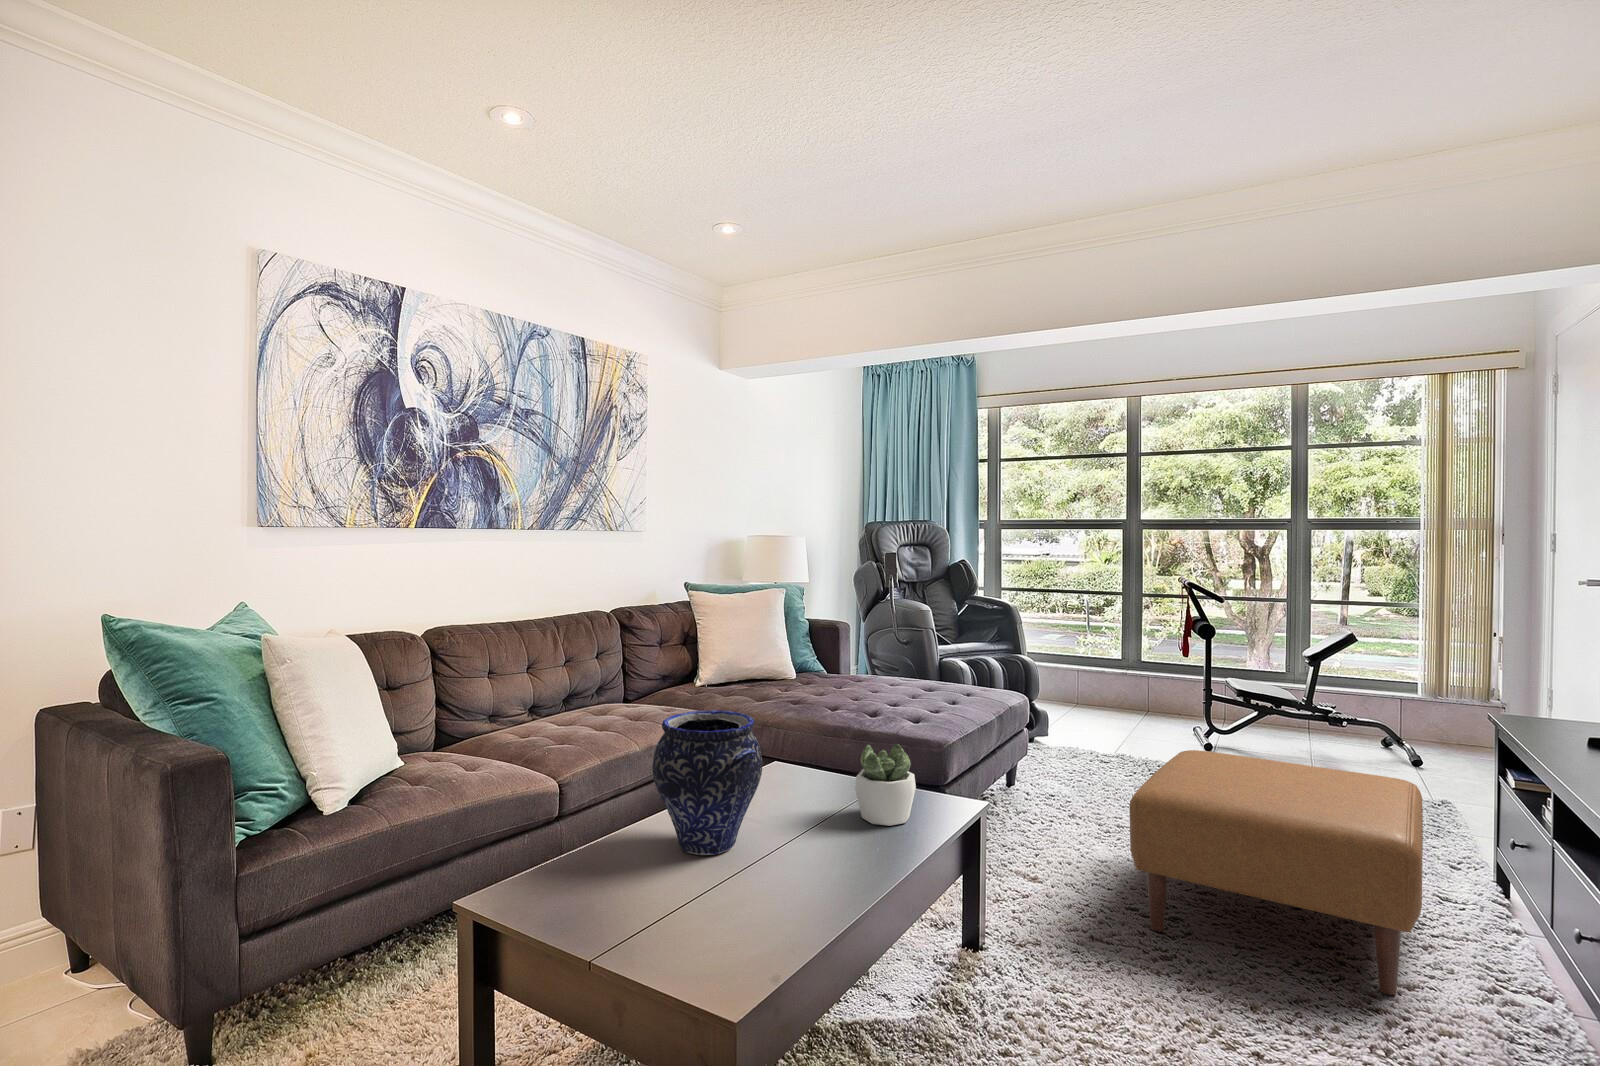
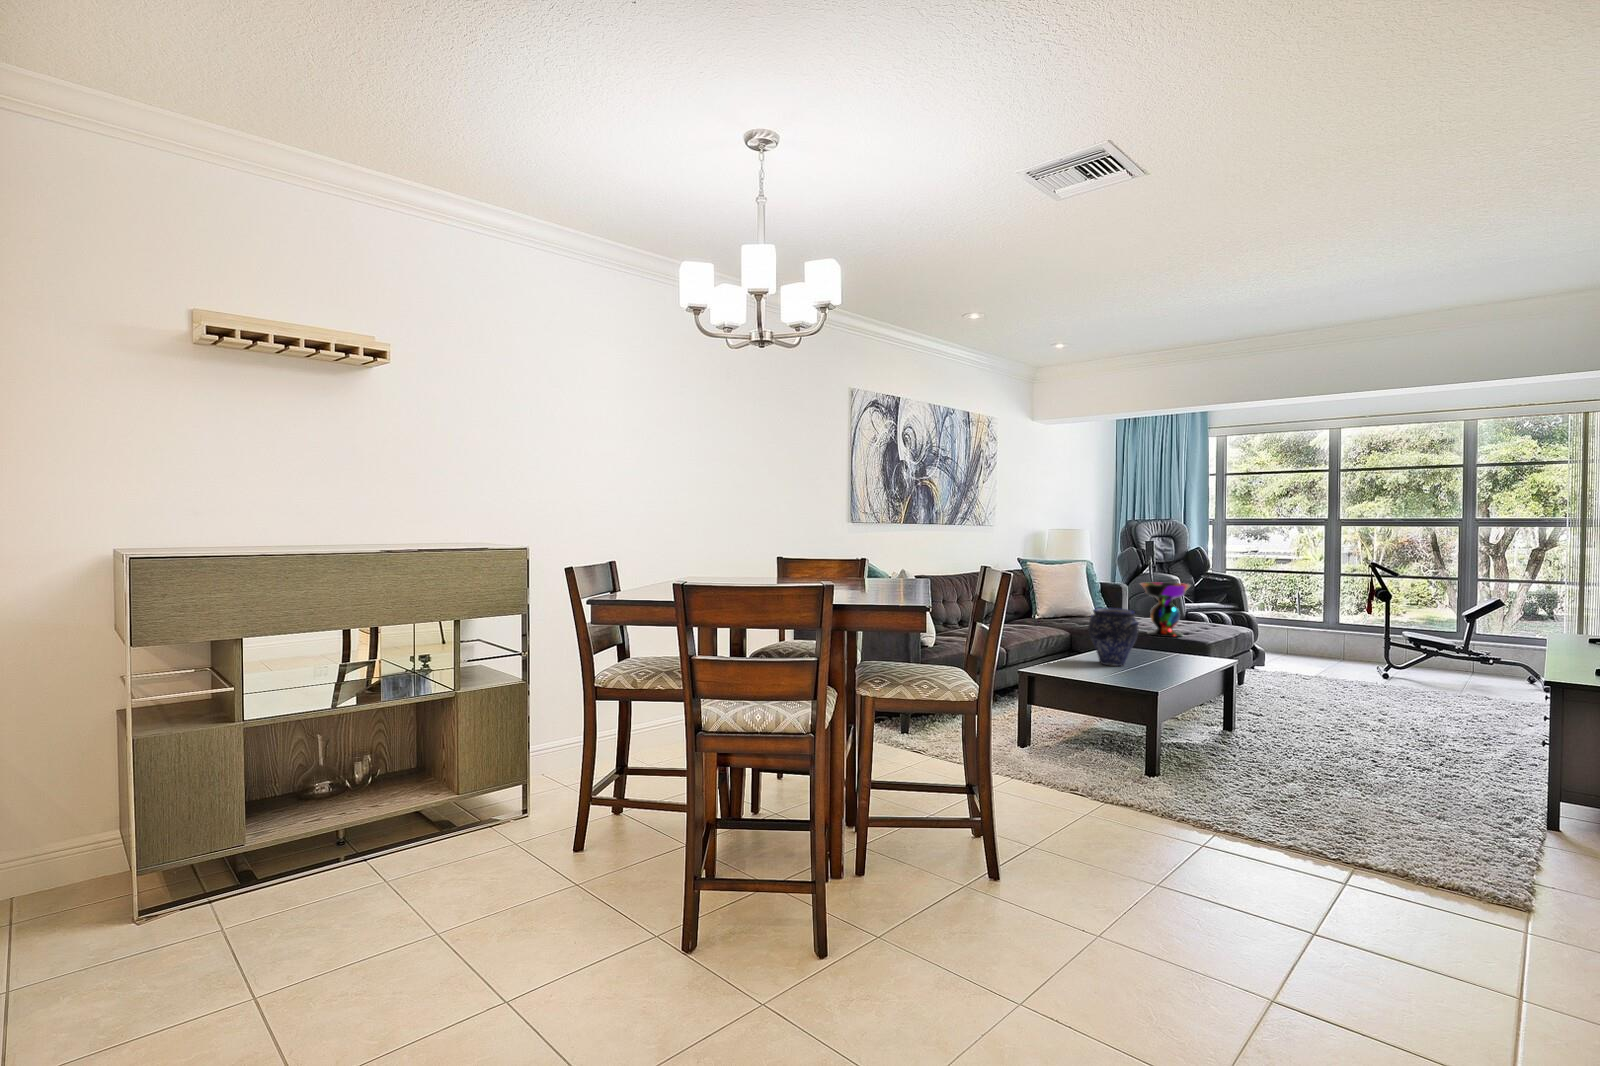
decorative bowl: none [840,625,925,726] -> present [1140,583,1191,637]
succulent plant: present [855,744,916,826] -> none [1175,629,1205,664]
ottoman: present [1129,750,1423,995] -> none [1317,650,1488,749]

